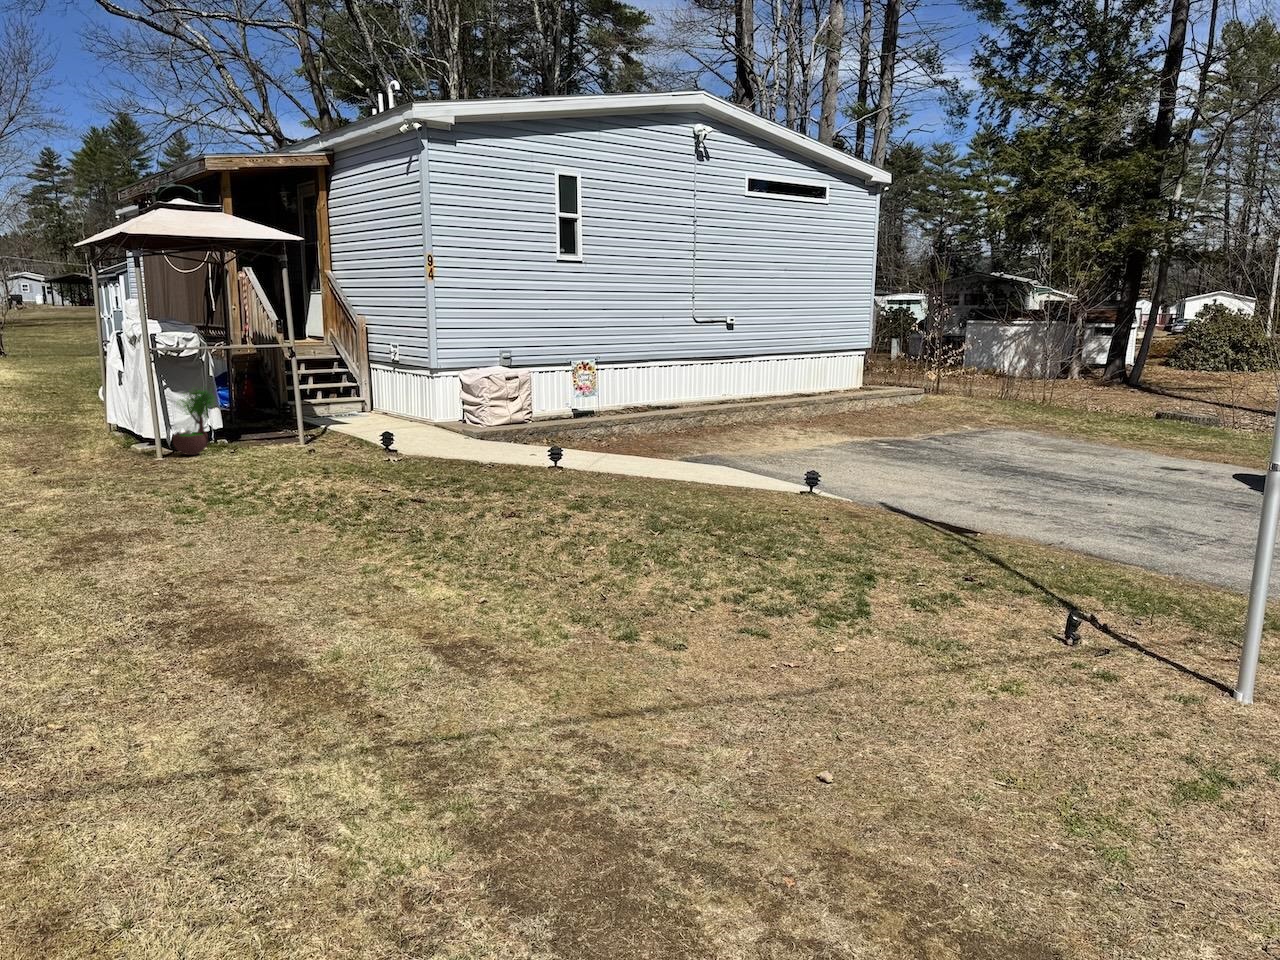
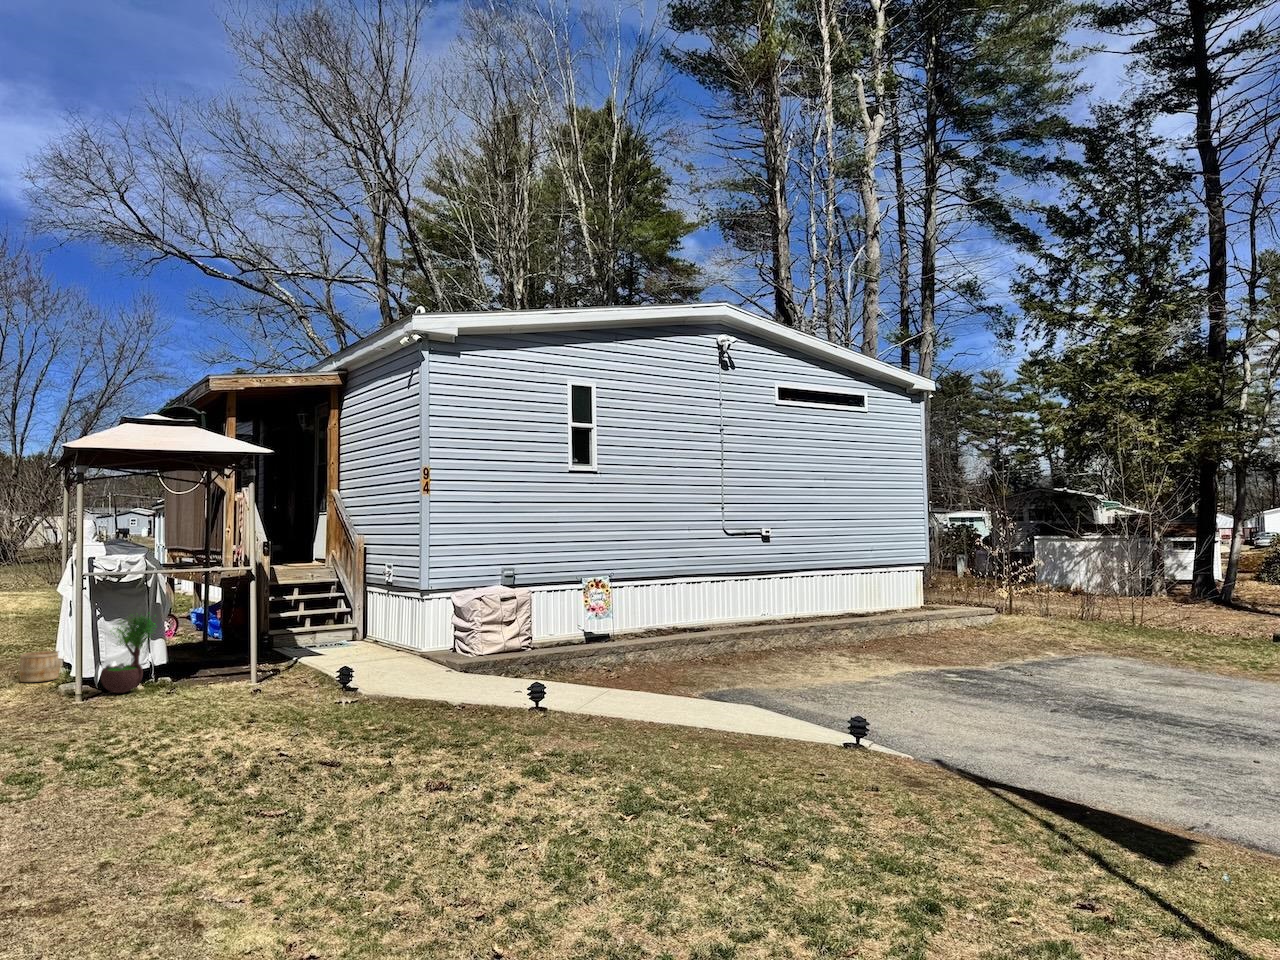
wooden bucket: none [87,420,124,447] -> present [19,651,60,682]

